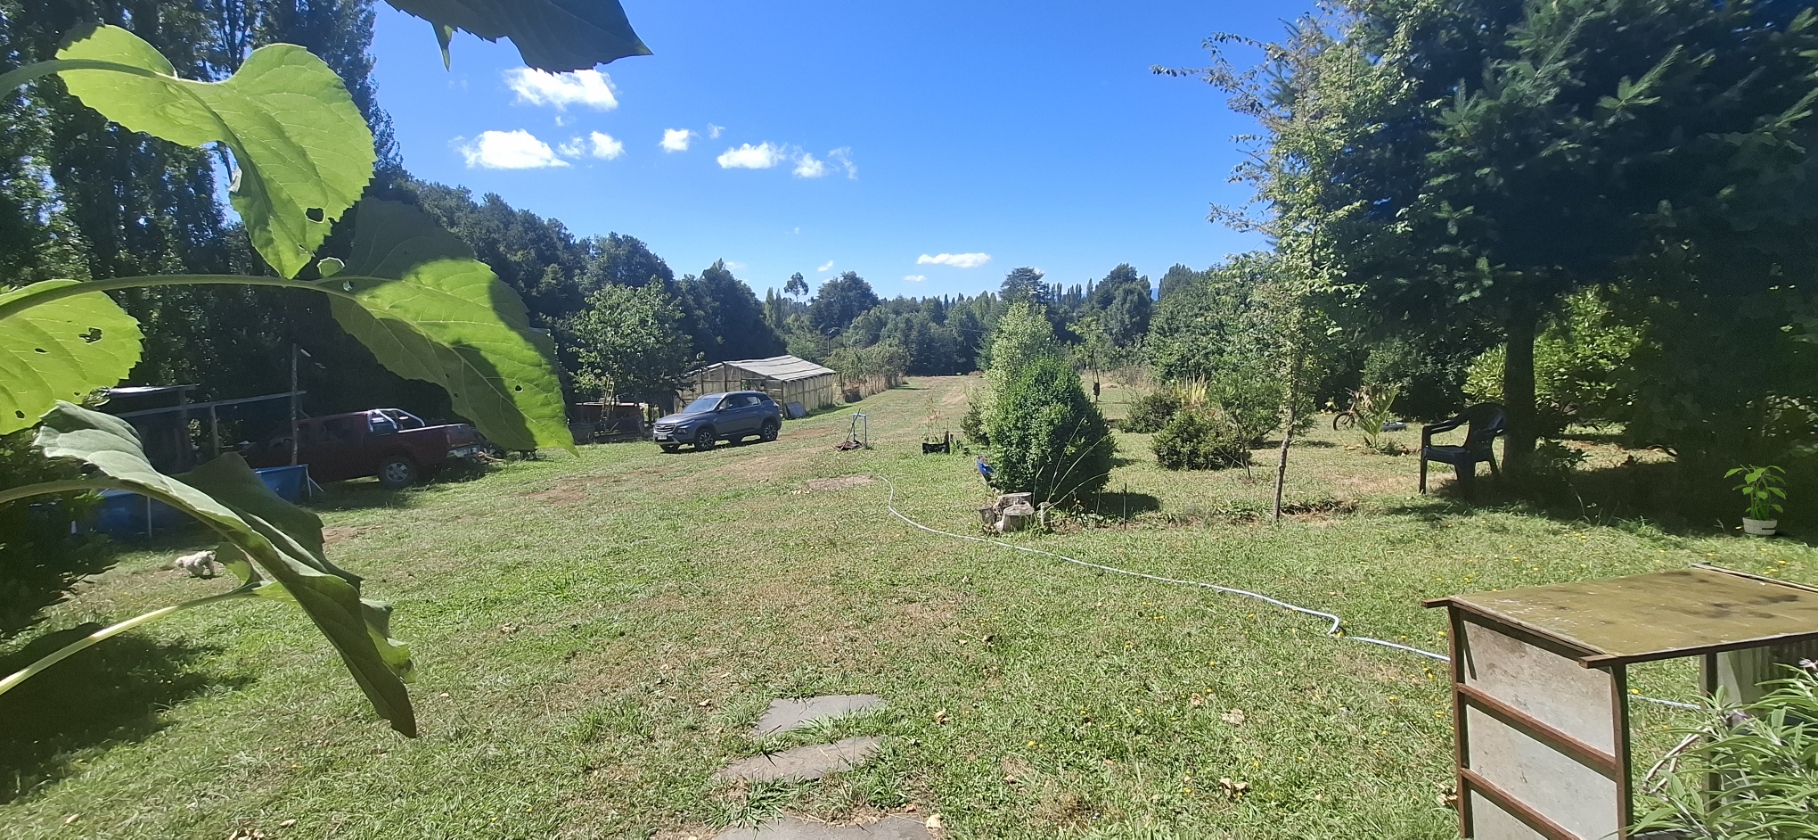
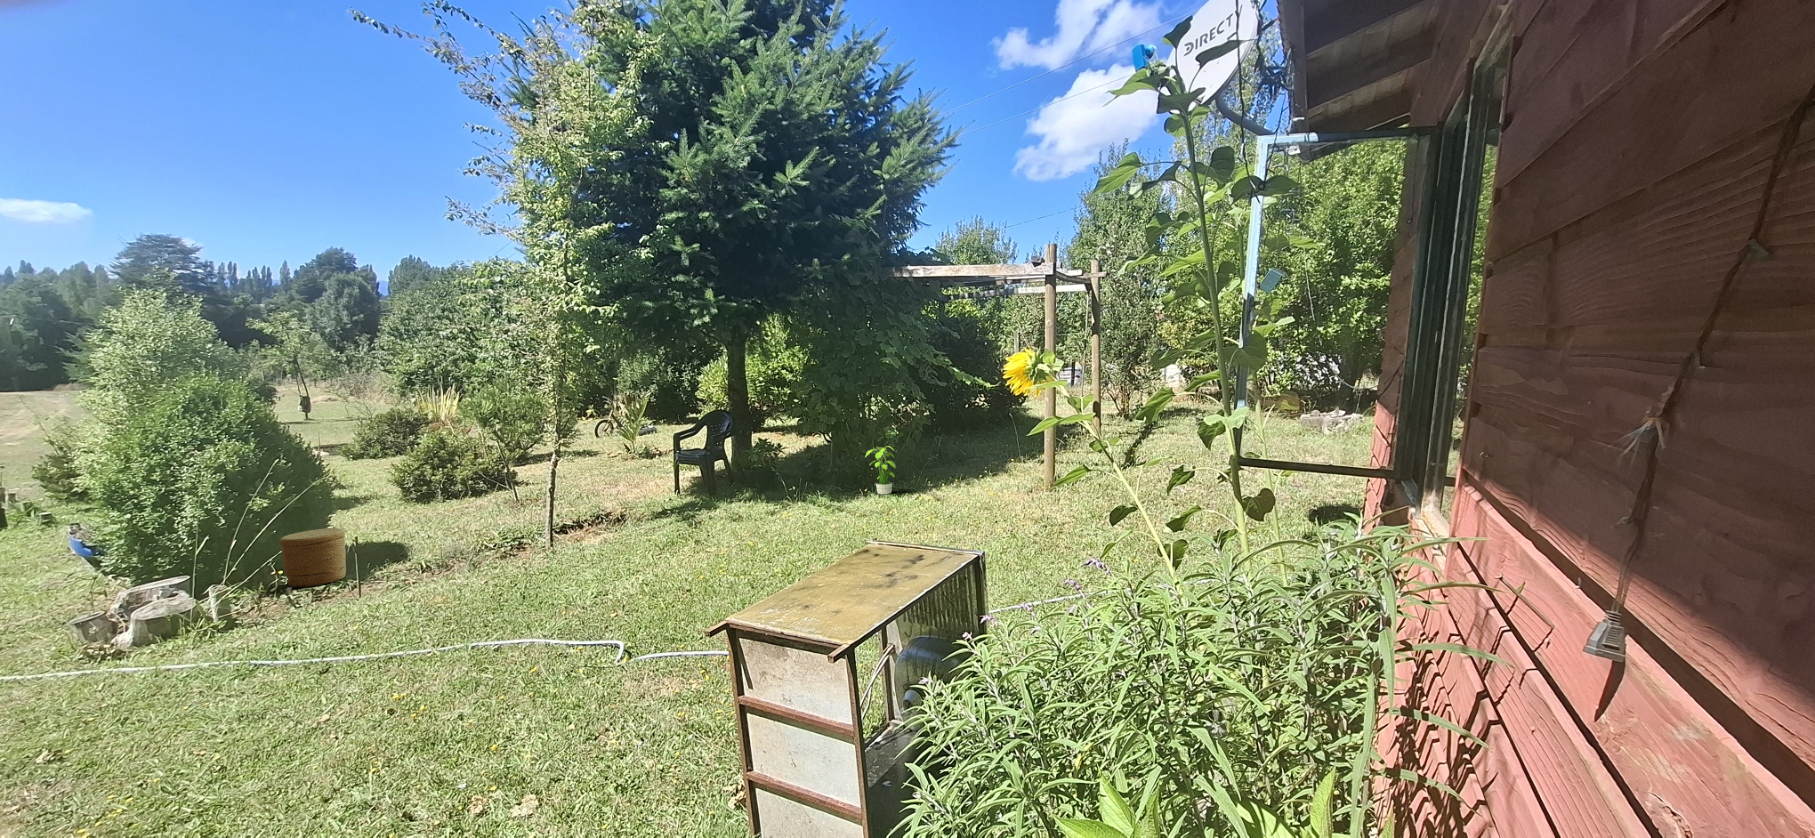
woven basket: none [1073,477,1115,521] -> present [279,528,346,587]

